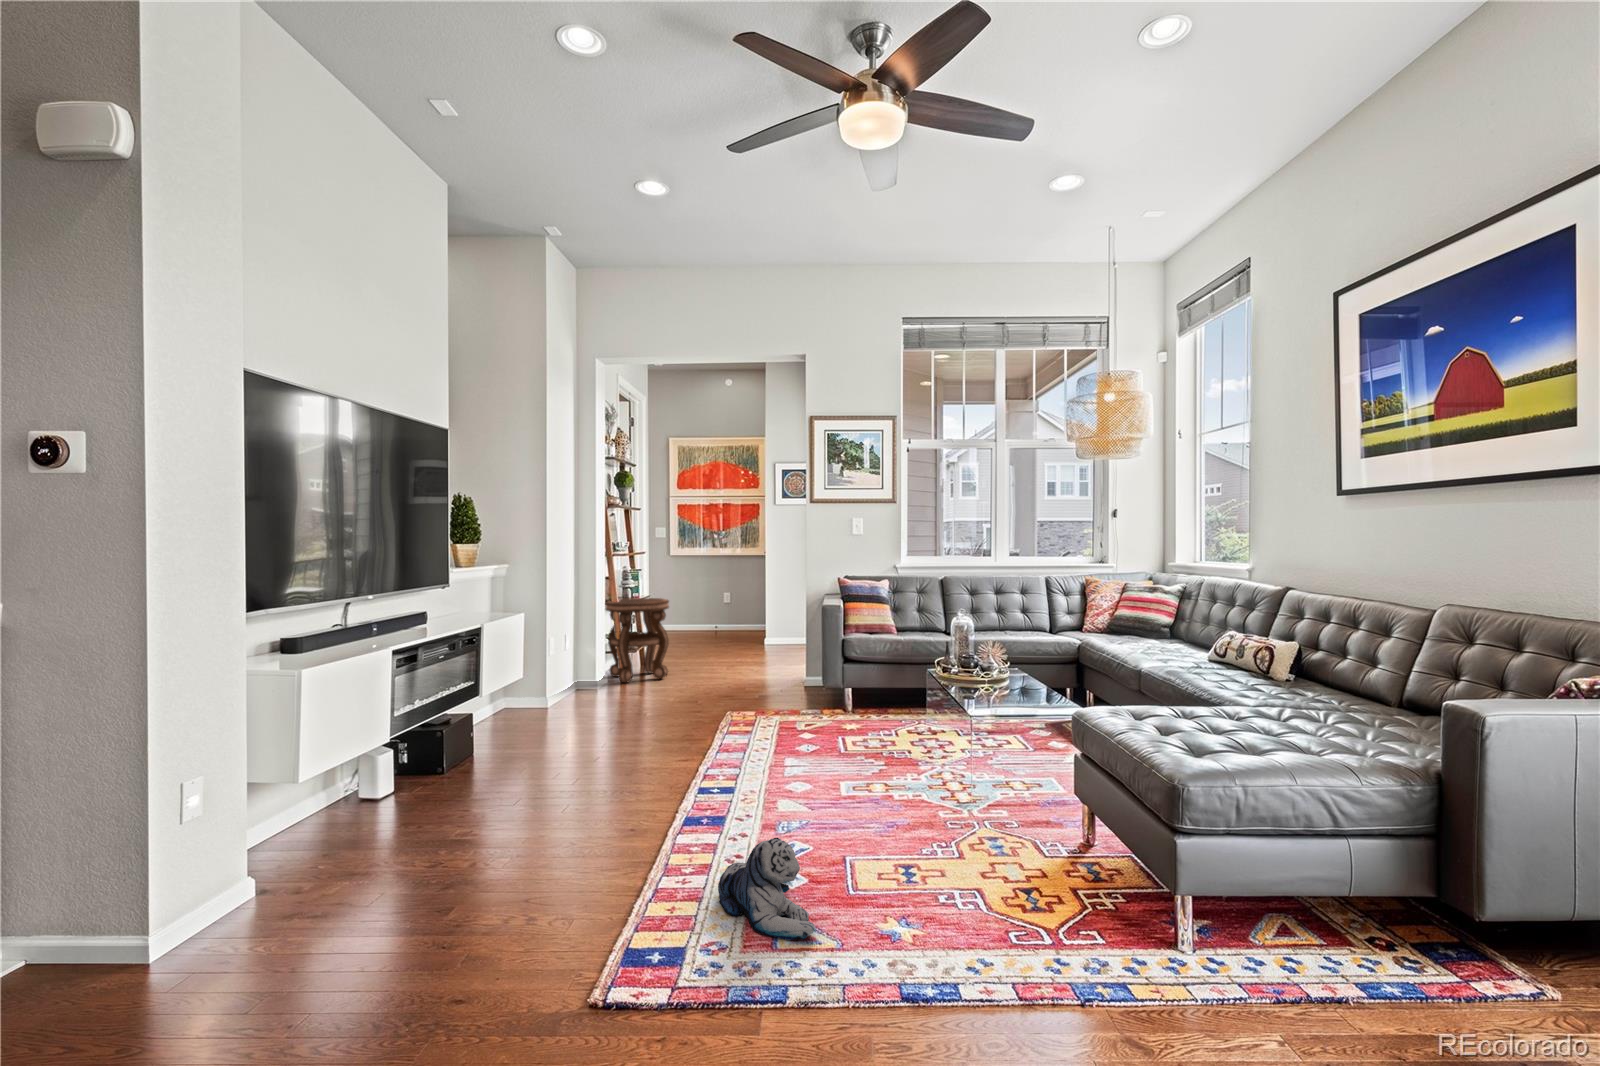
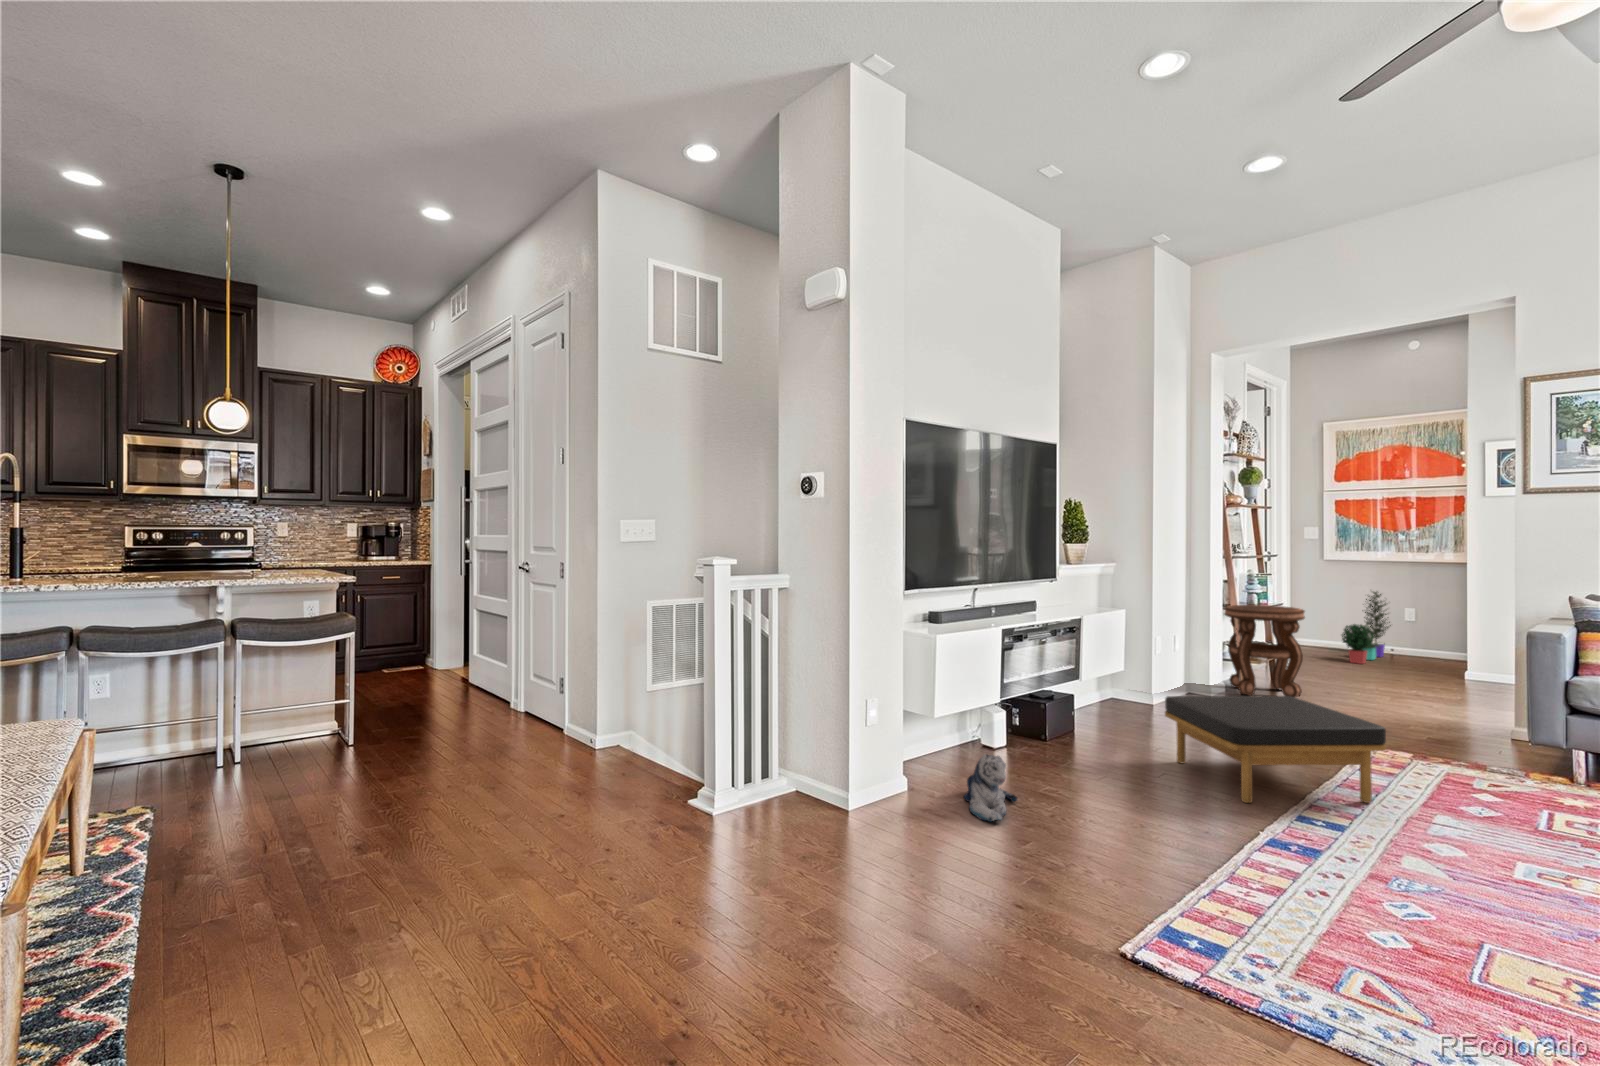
potted plant: none [685,579,718,641] -> present [1342,592,1391,664]
ottoman: none [574,679,753,788] -> present [1165,696,1386,803]
plush toy: present [718,838,816,940] -> present [964,754,1017,822]

